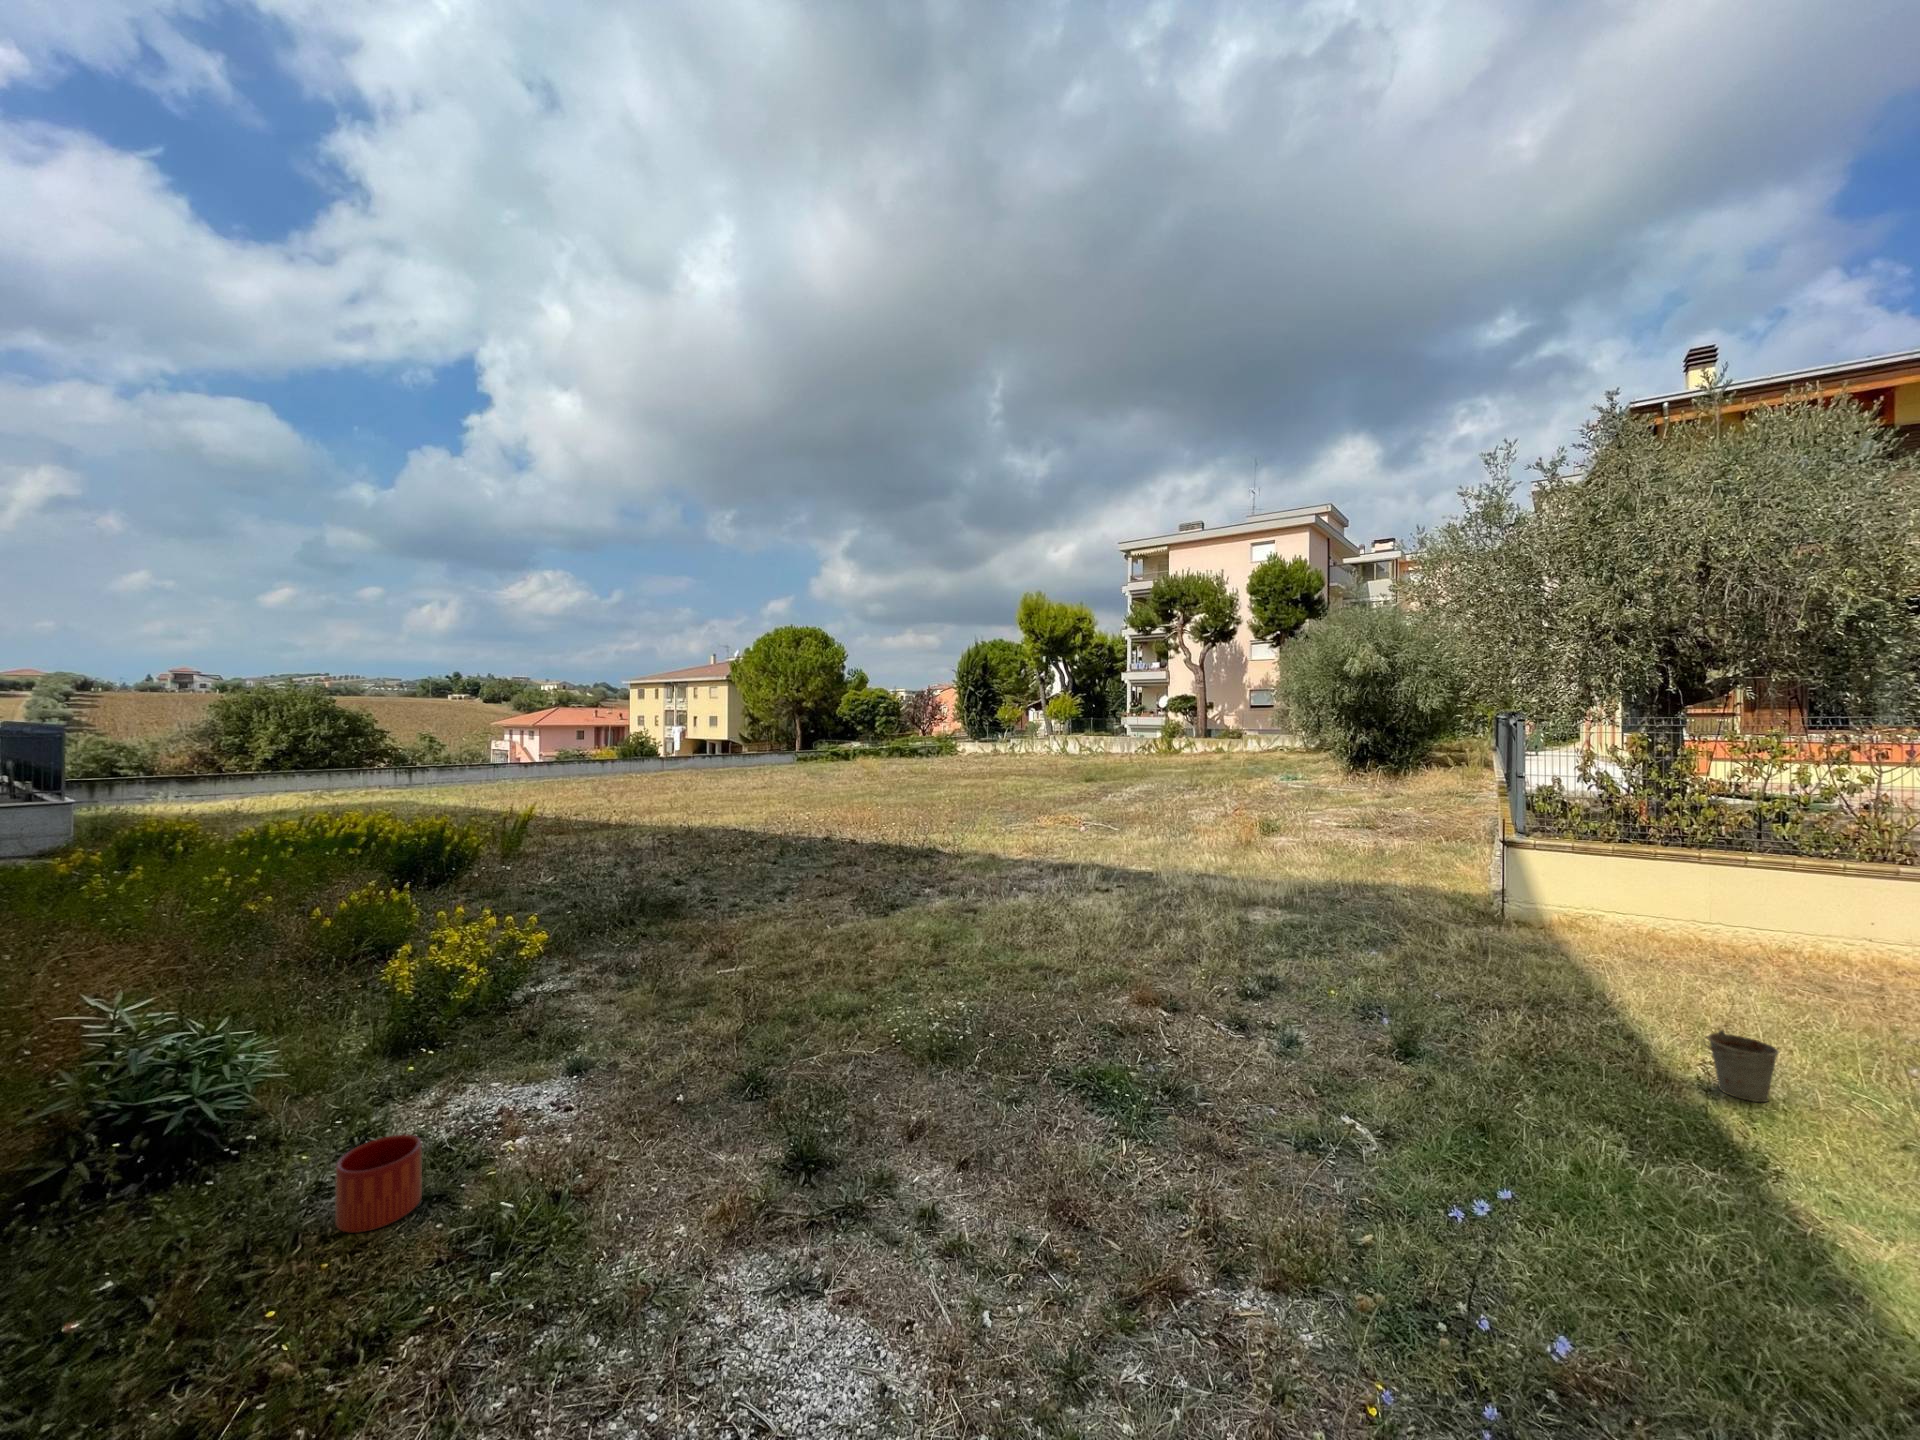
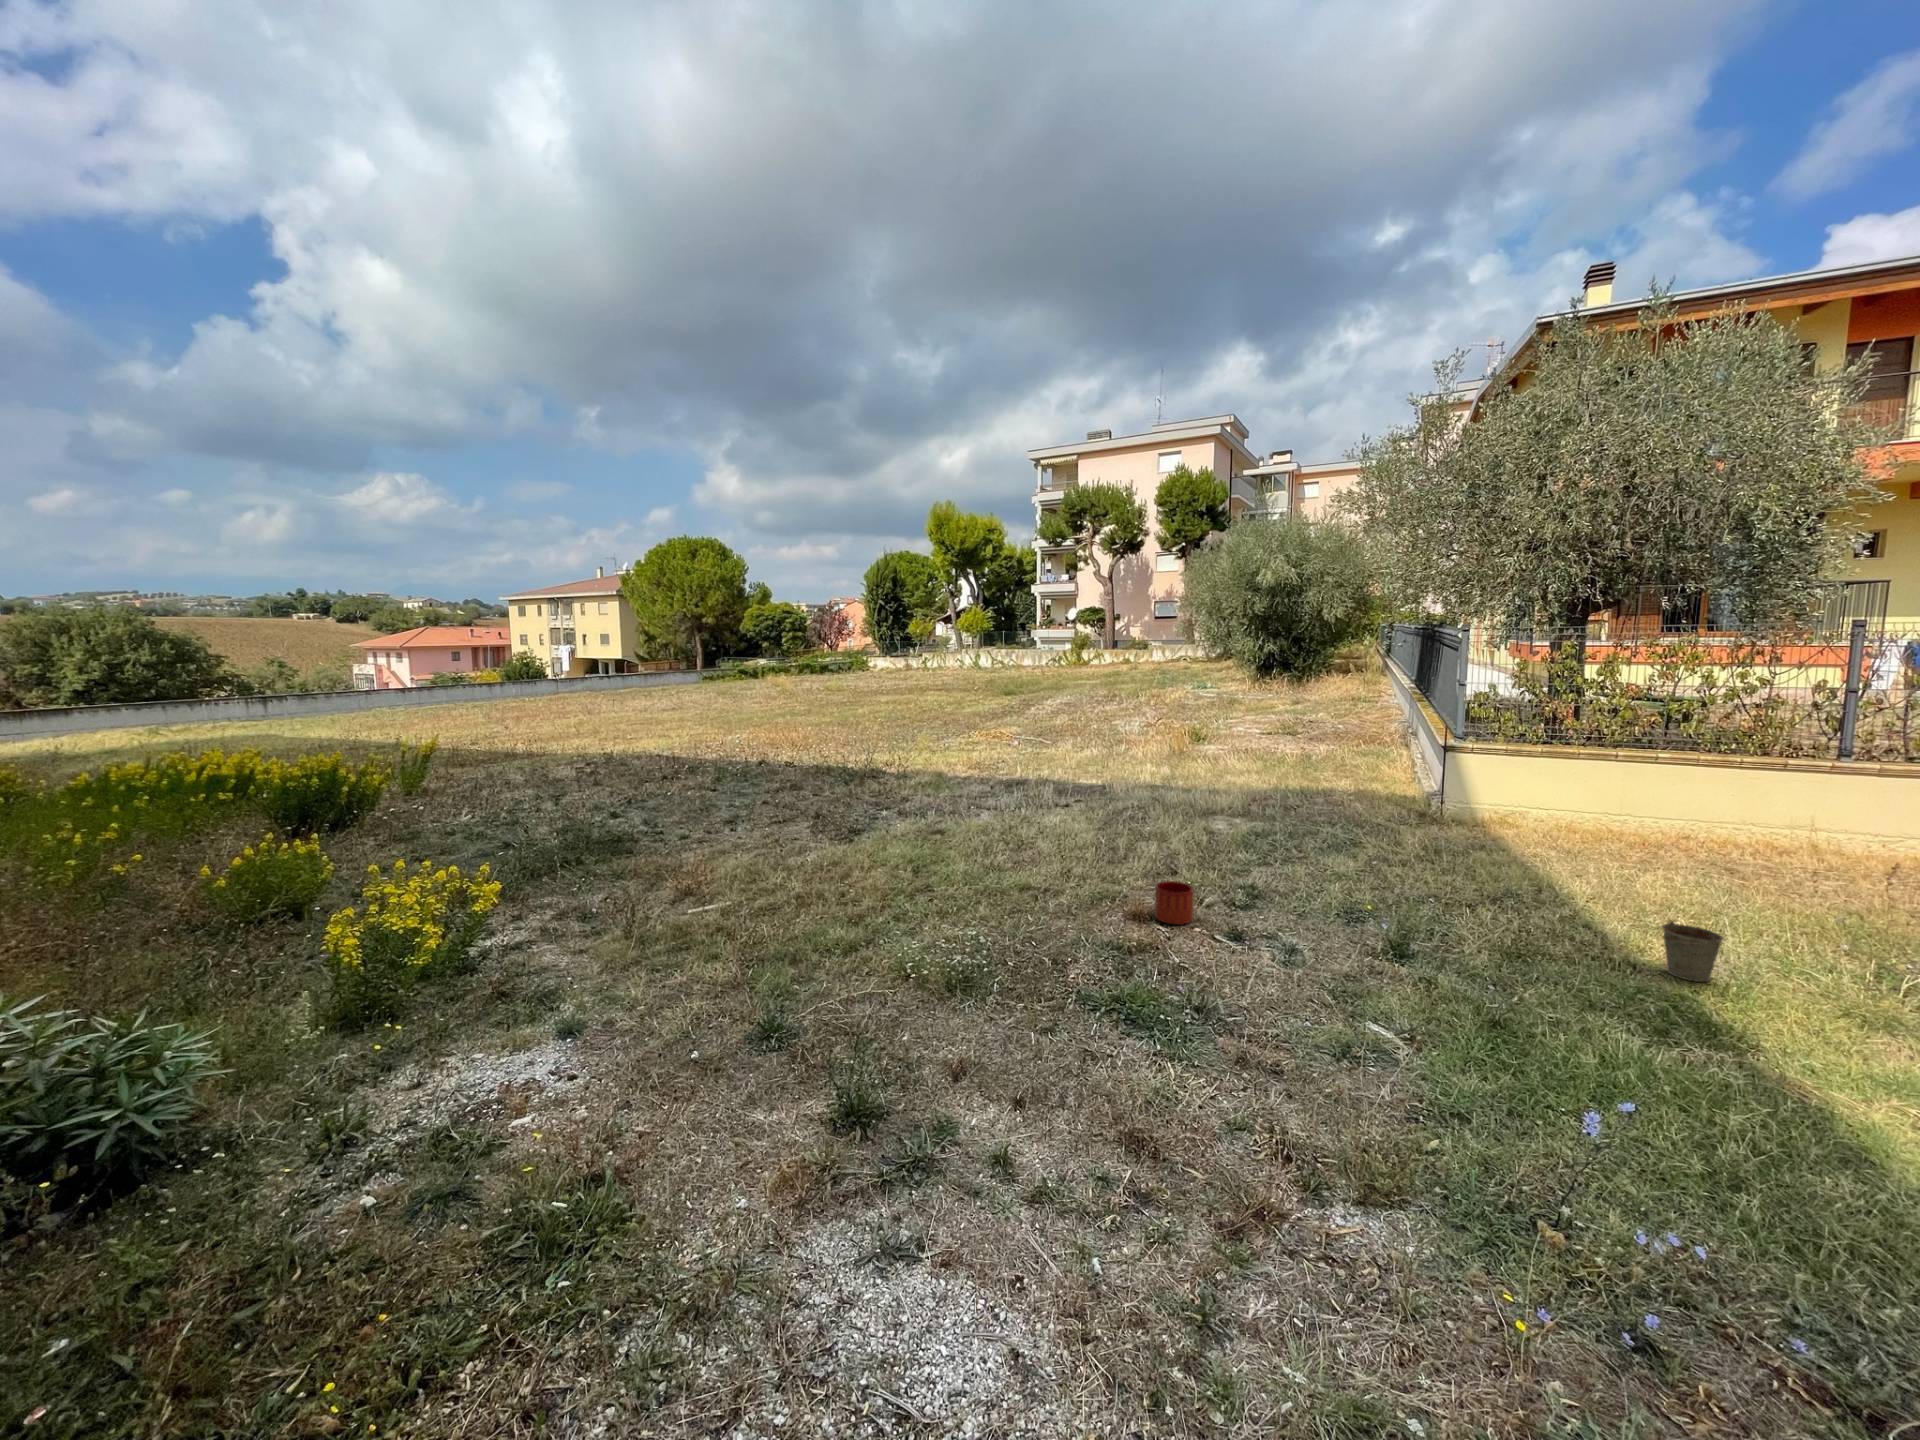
planter: present [335,1134,422,1233] -> present [1154,881,1194,925]

